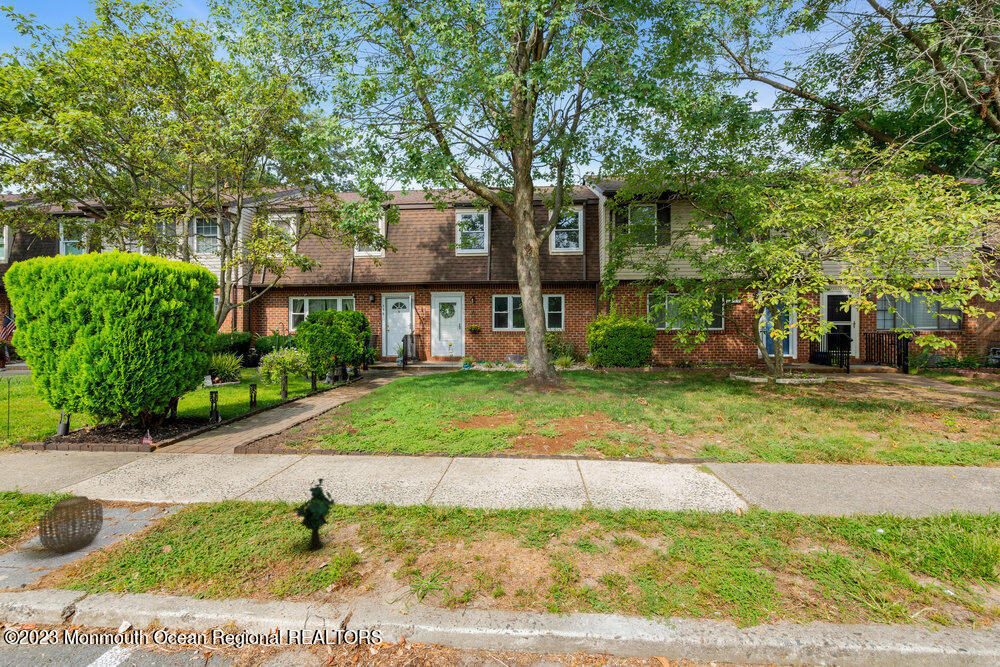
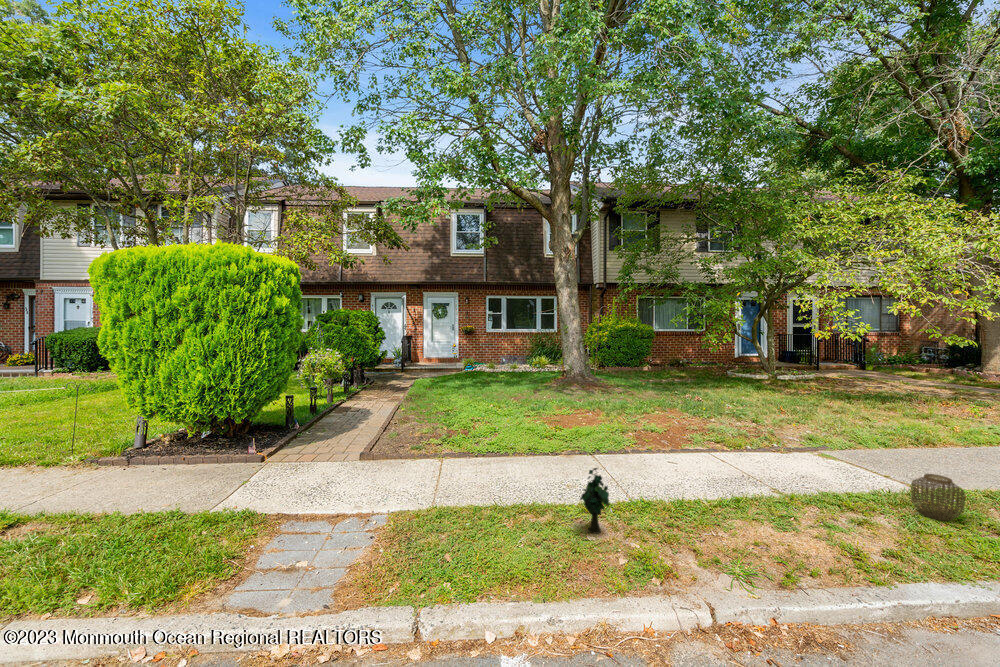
woven basket: present [39,496,103,553] -> present [911,474,965,521]

